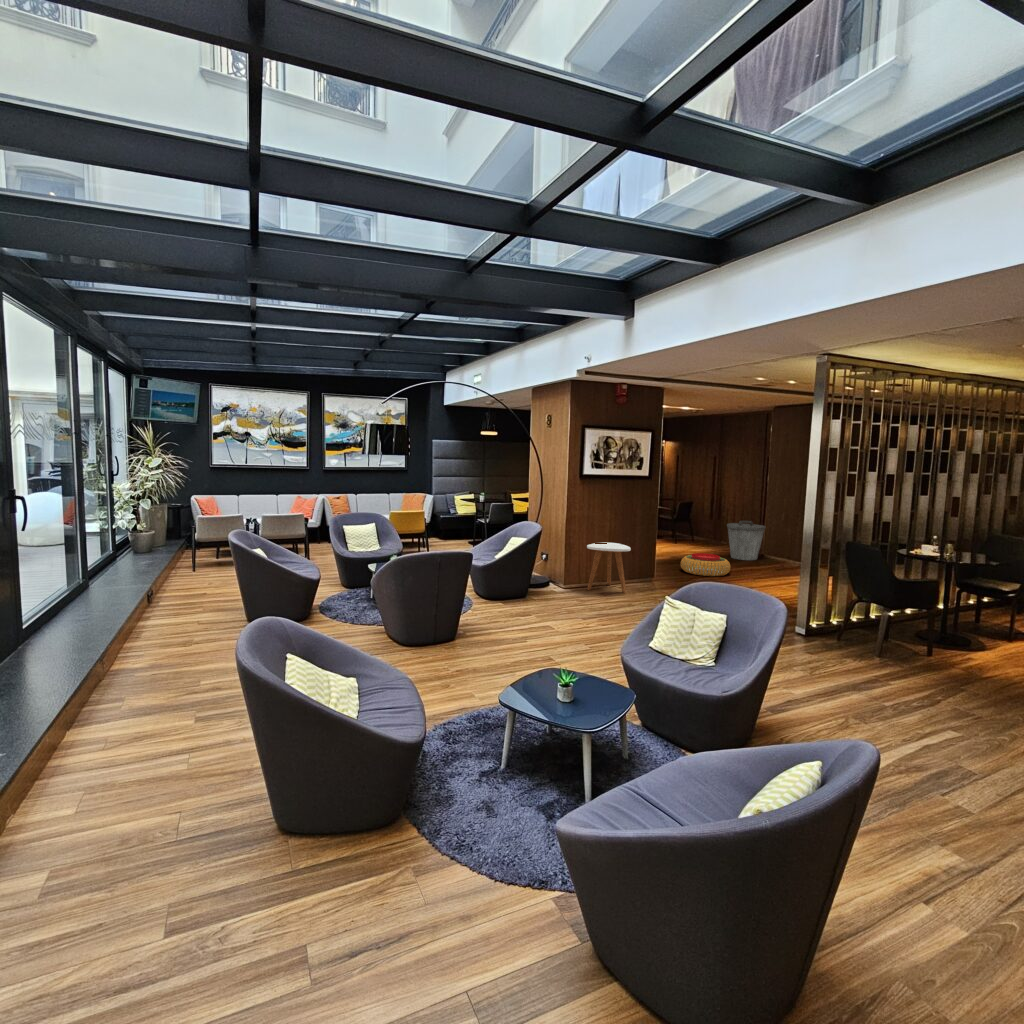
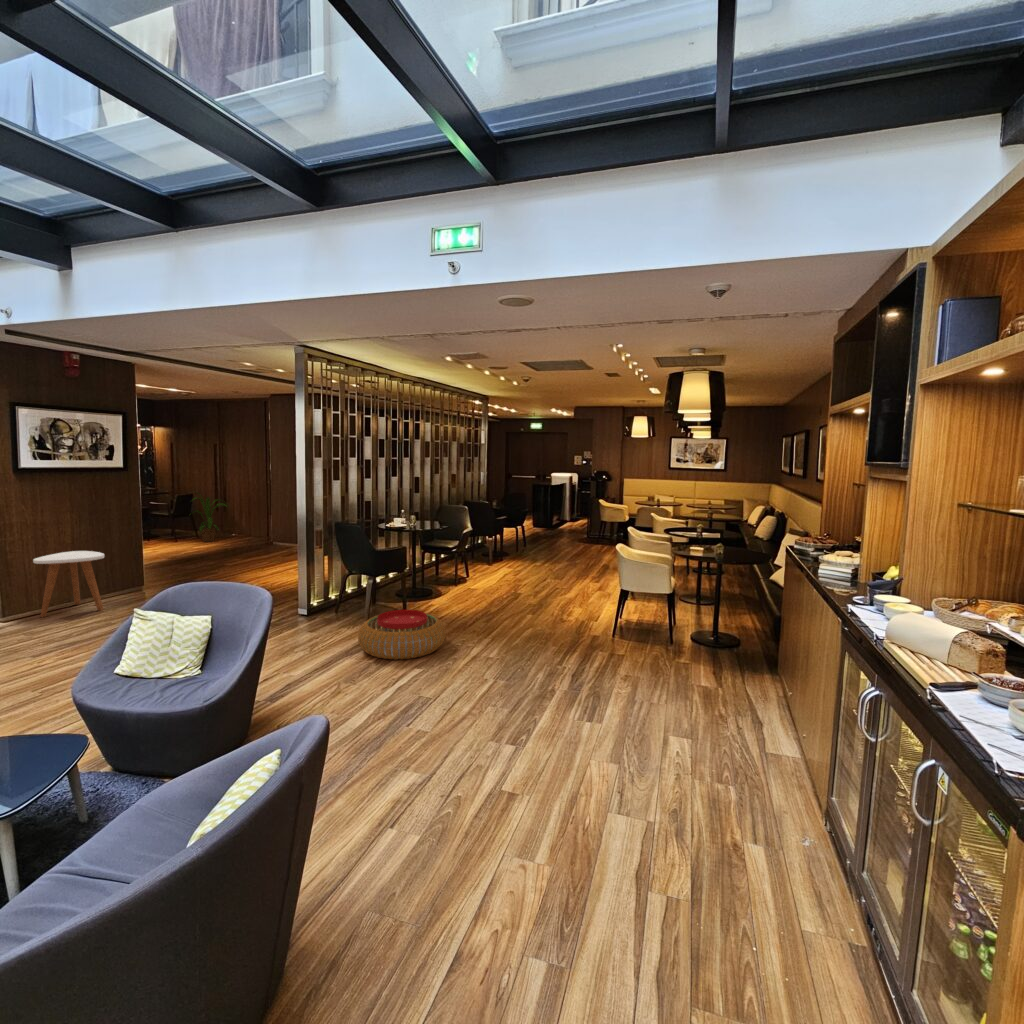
house plant: none [683,500,721,548] -> present [193,493,227,542]
trash can: present [727,521,765,560] -> none [235,509,275,549]
pouf: present [681,553,731,576] -> present [358,610,445,659]

